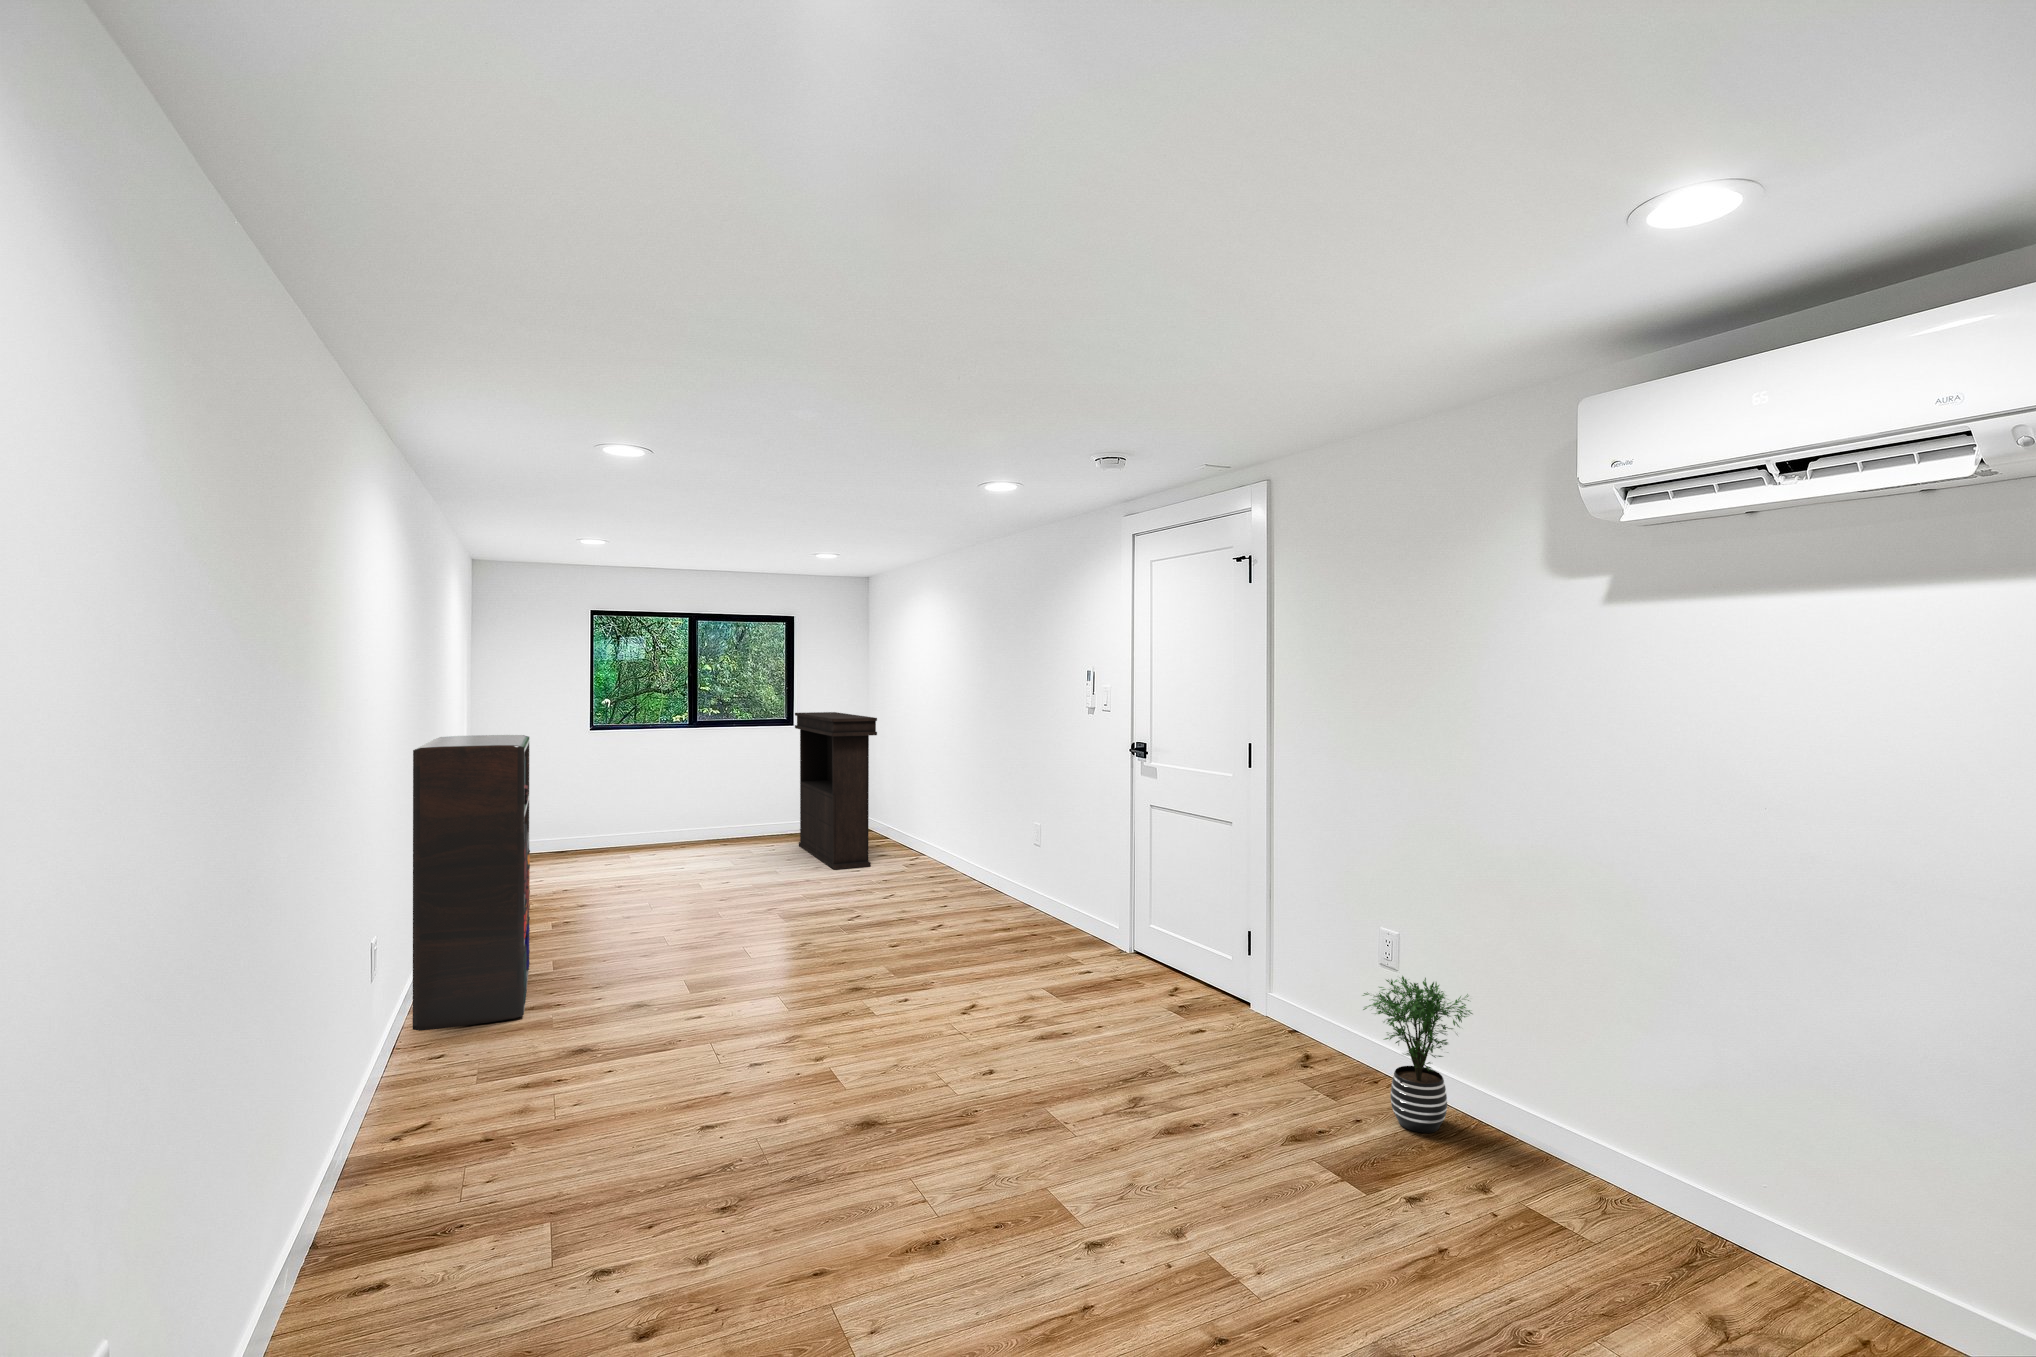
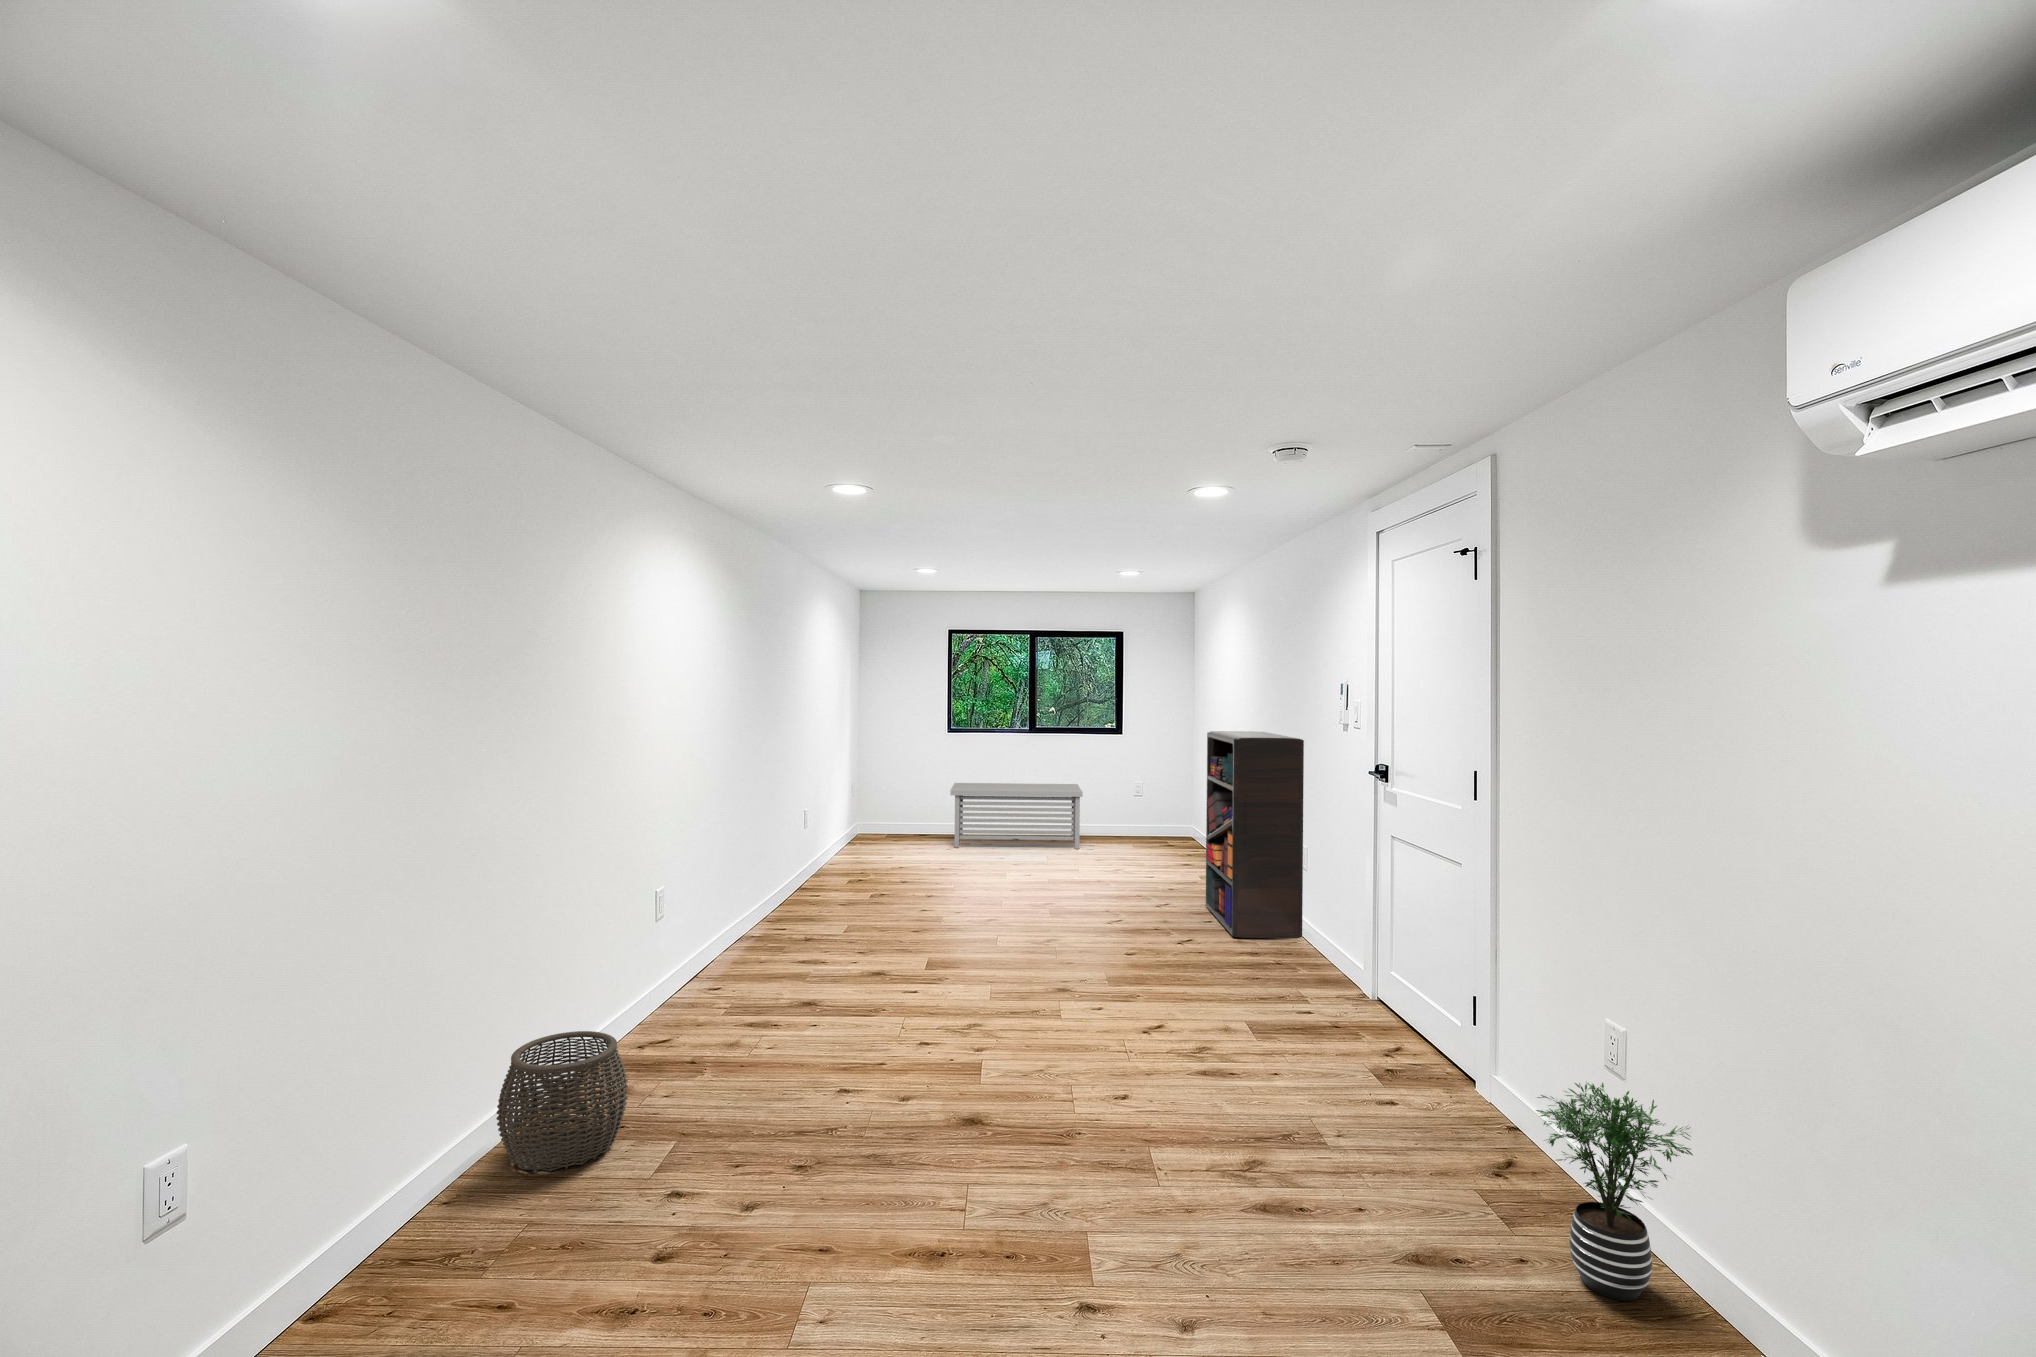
console table: present [795,712,877,869] -> none [1117,723,1177,875]
bookshelf: present [413,735,530,1031] -> present [1206,731,1304,939]
storage bench: none [599,781,759,861] -> present [950,783,1083,849]
woven basket: none [311,1114,487,1301] -> present [496,1031,629,1172]

